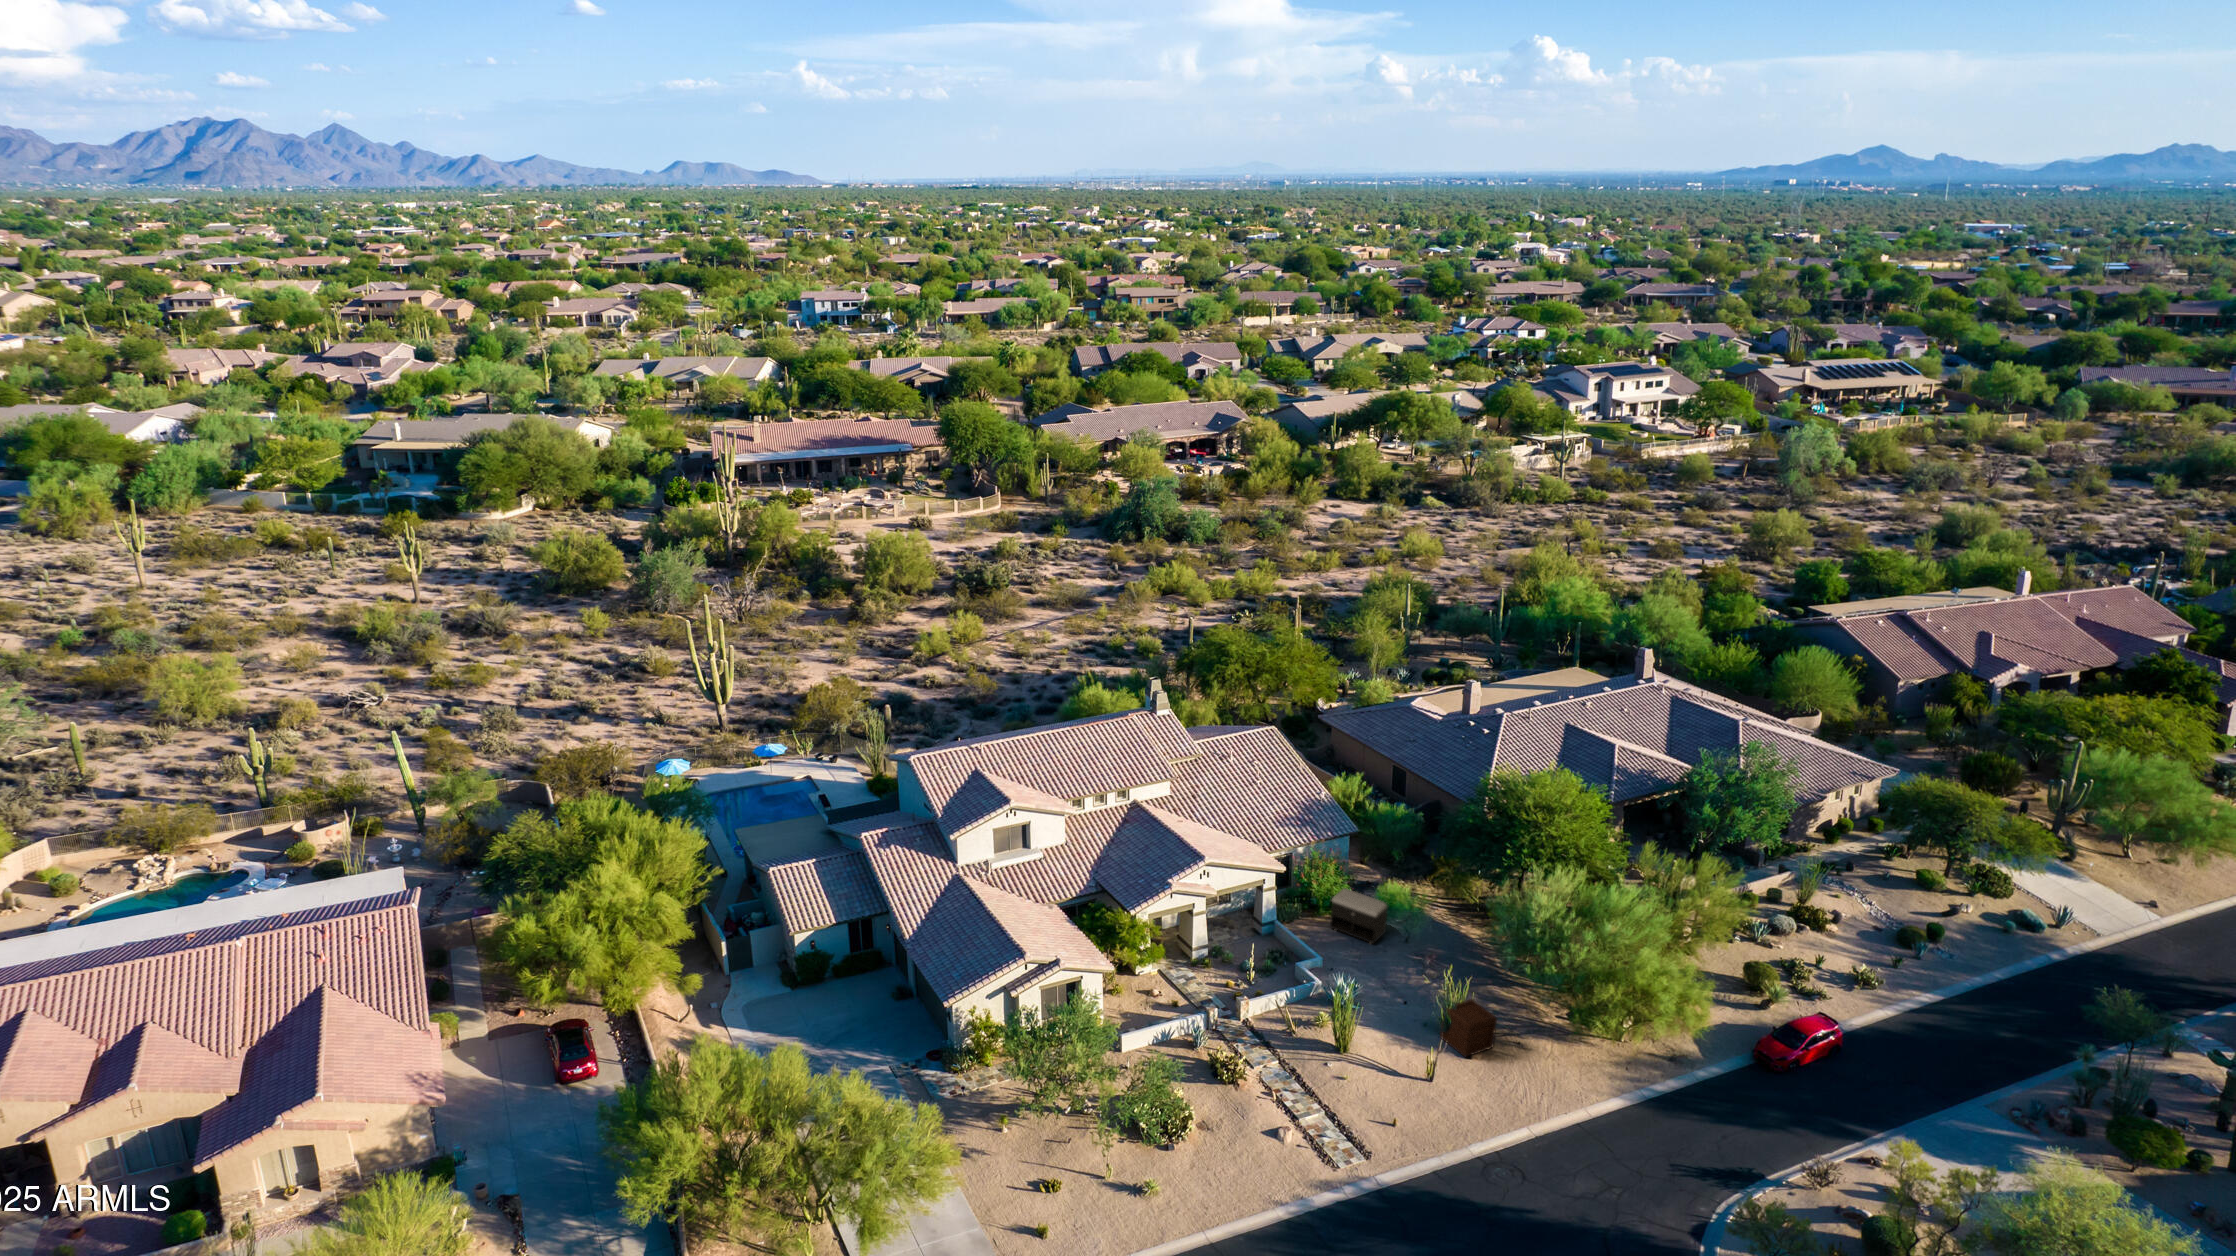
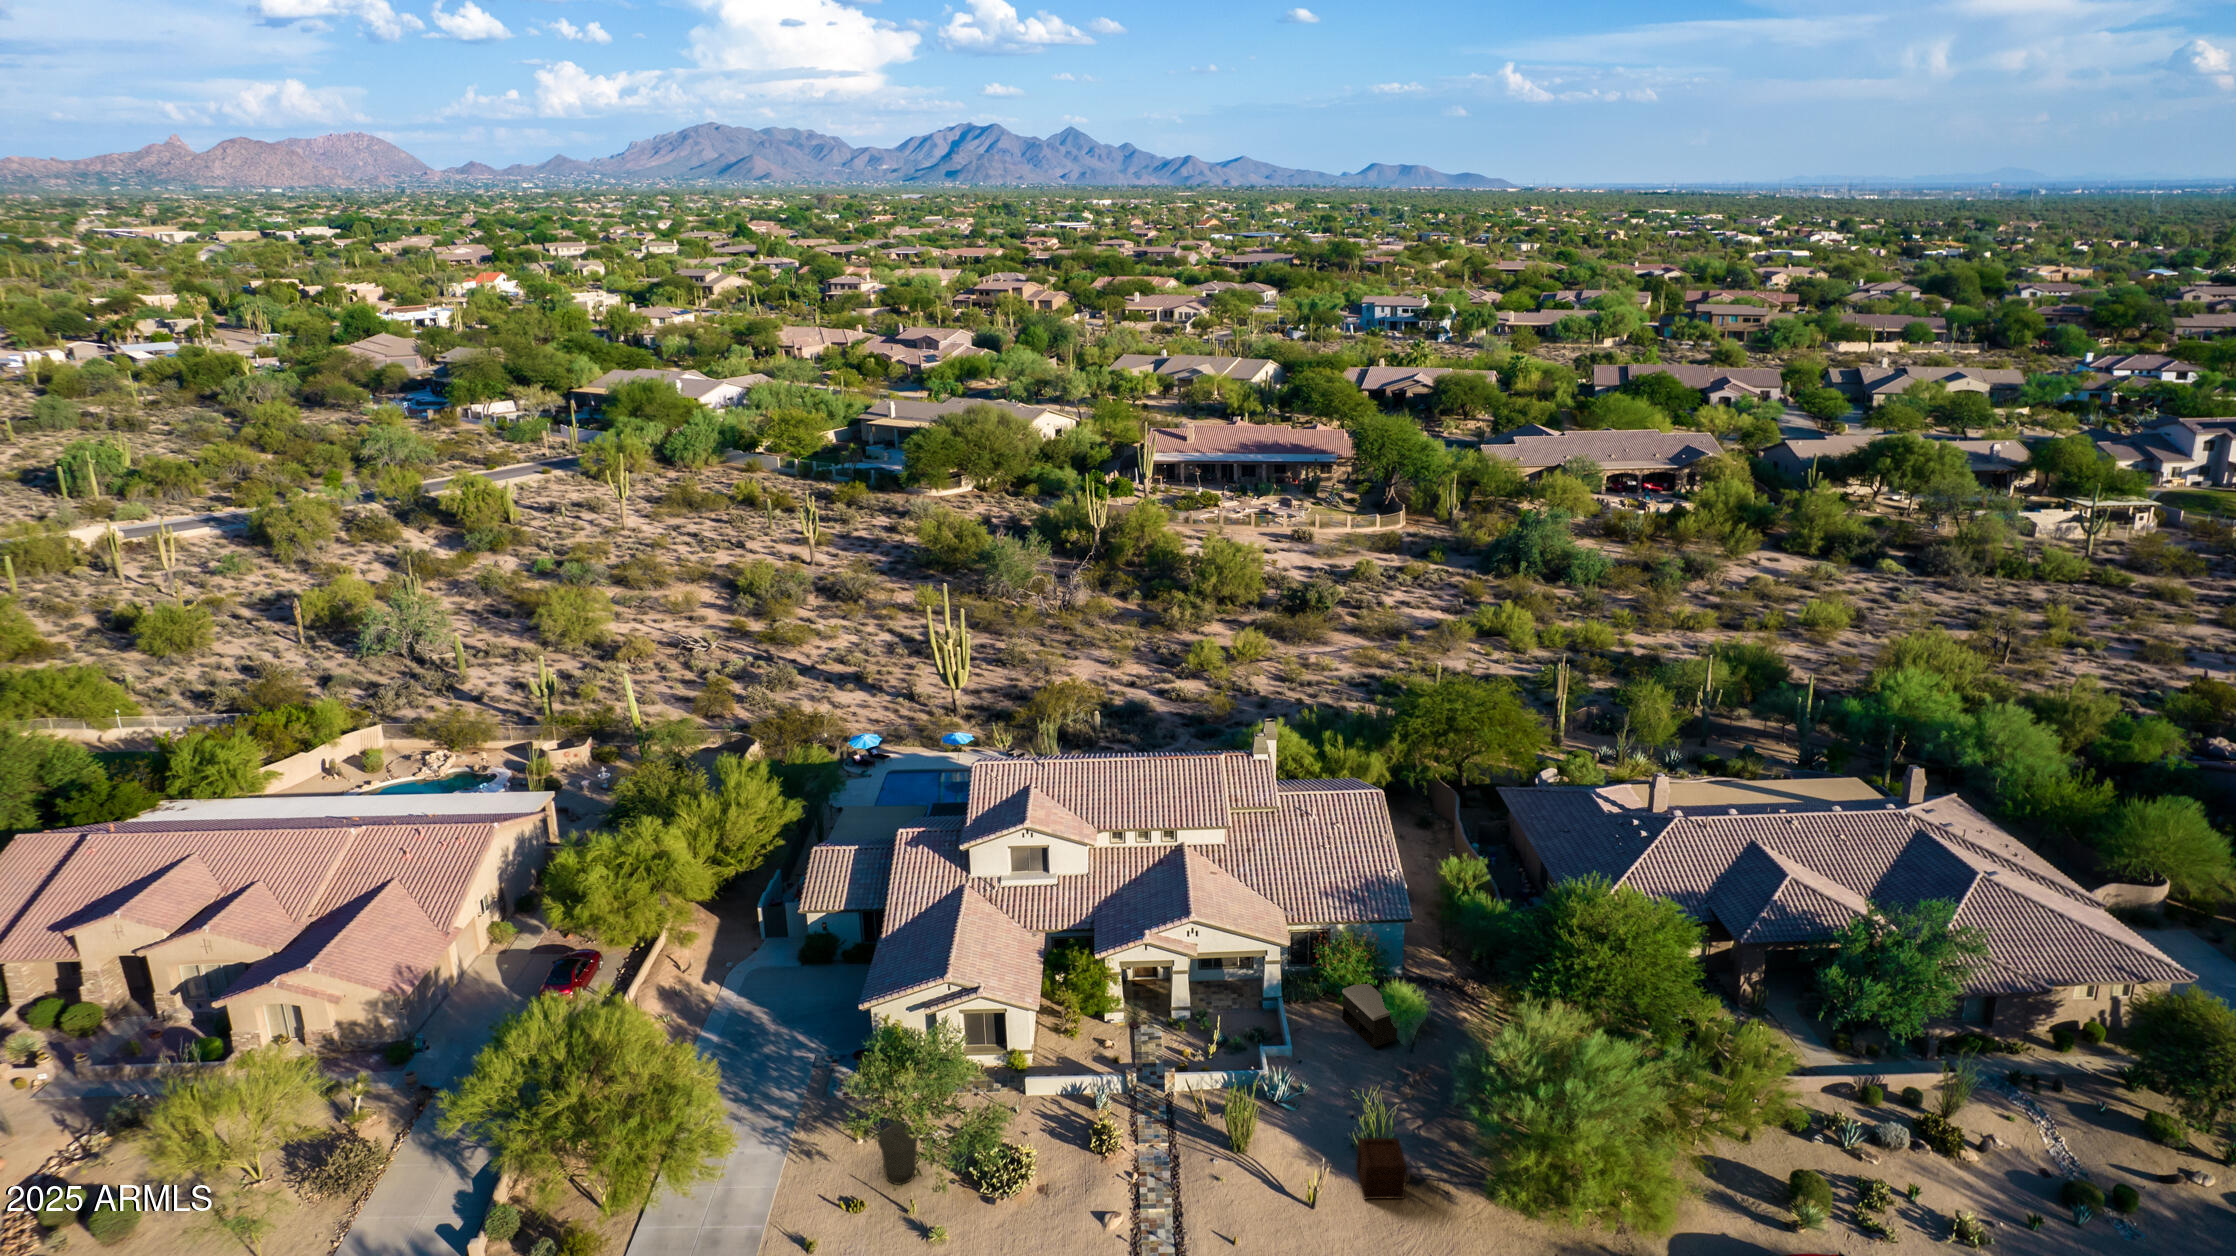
decorative plant: none [1145,950,1178,978] -> present [1129,1002,1143,1028]
trash can: none [1051,1101,1092,1165] -> present [878,1124,917,1185]

